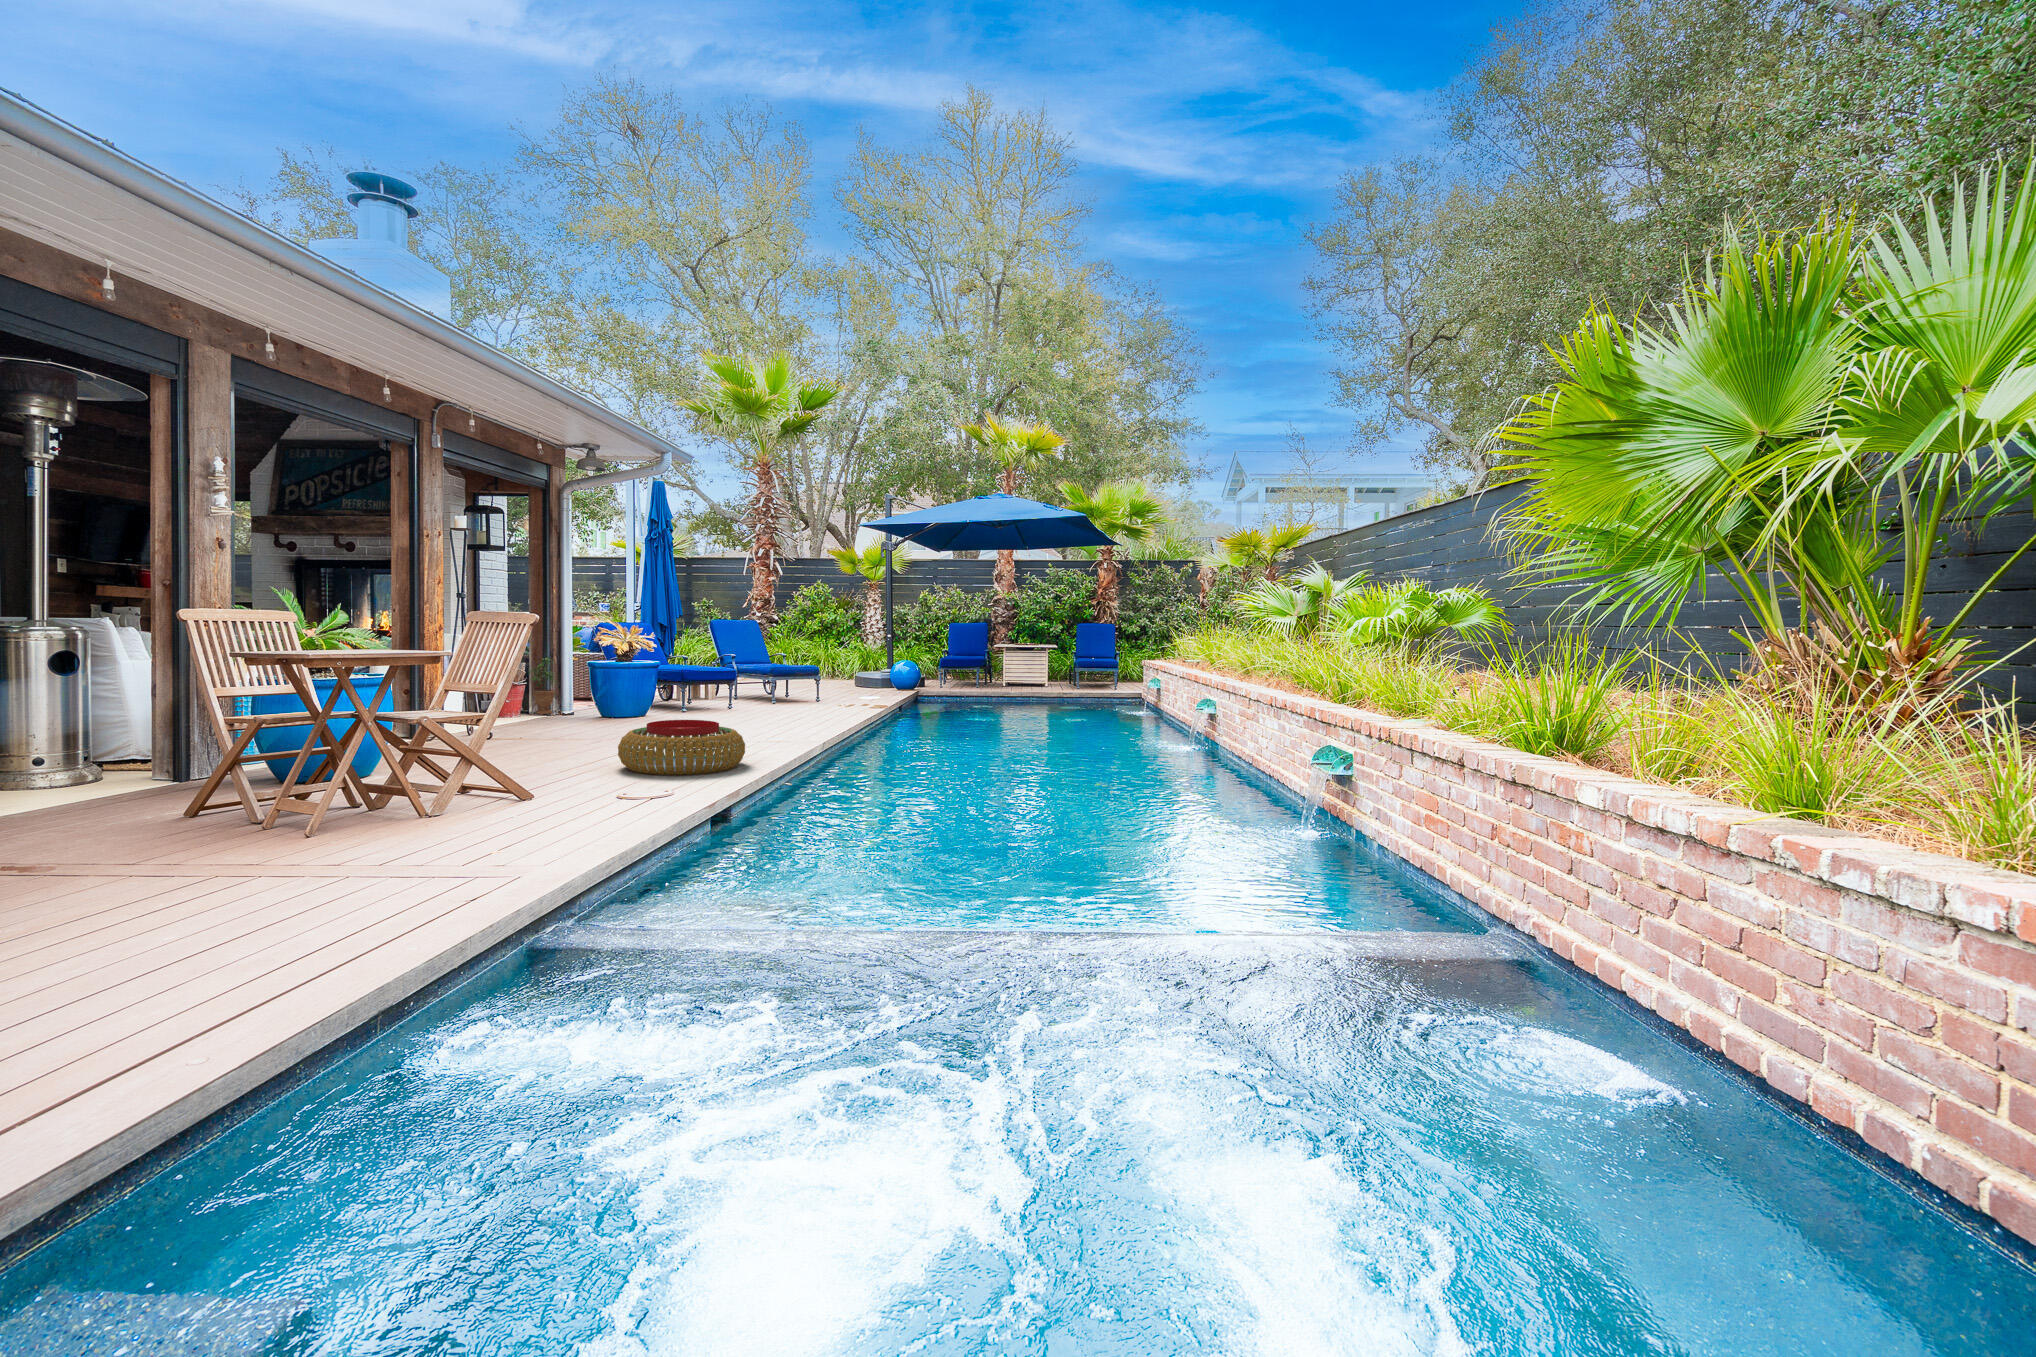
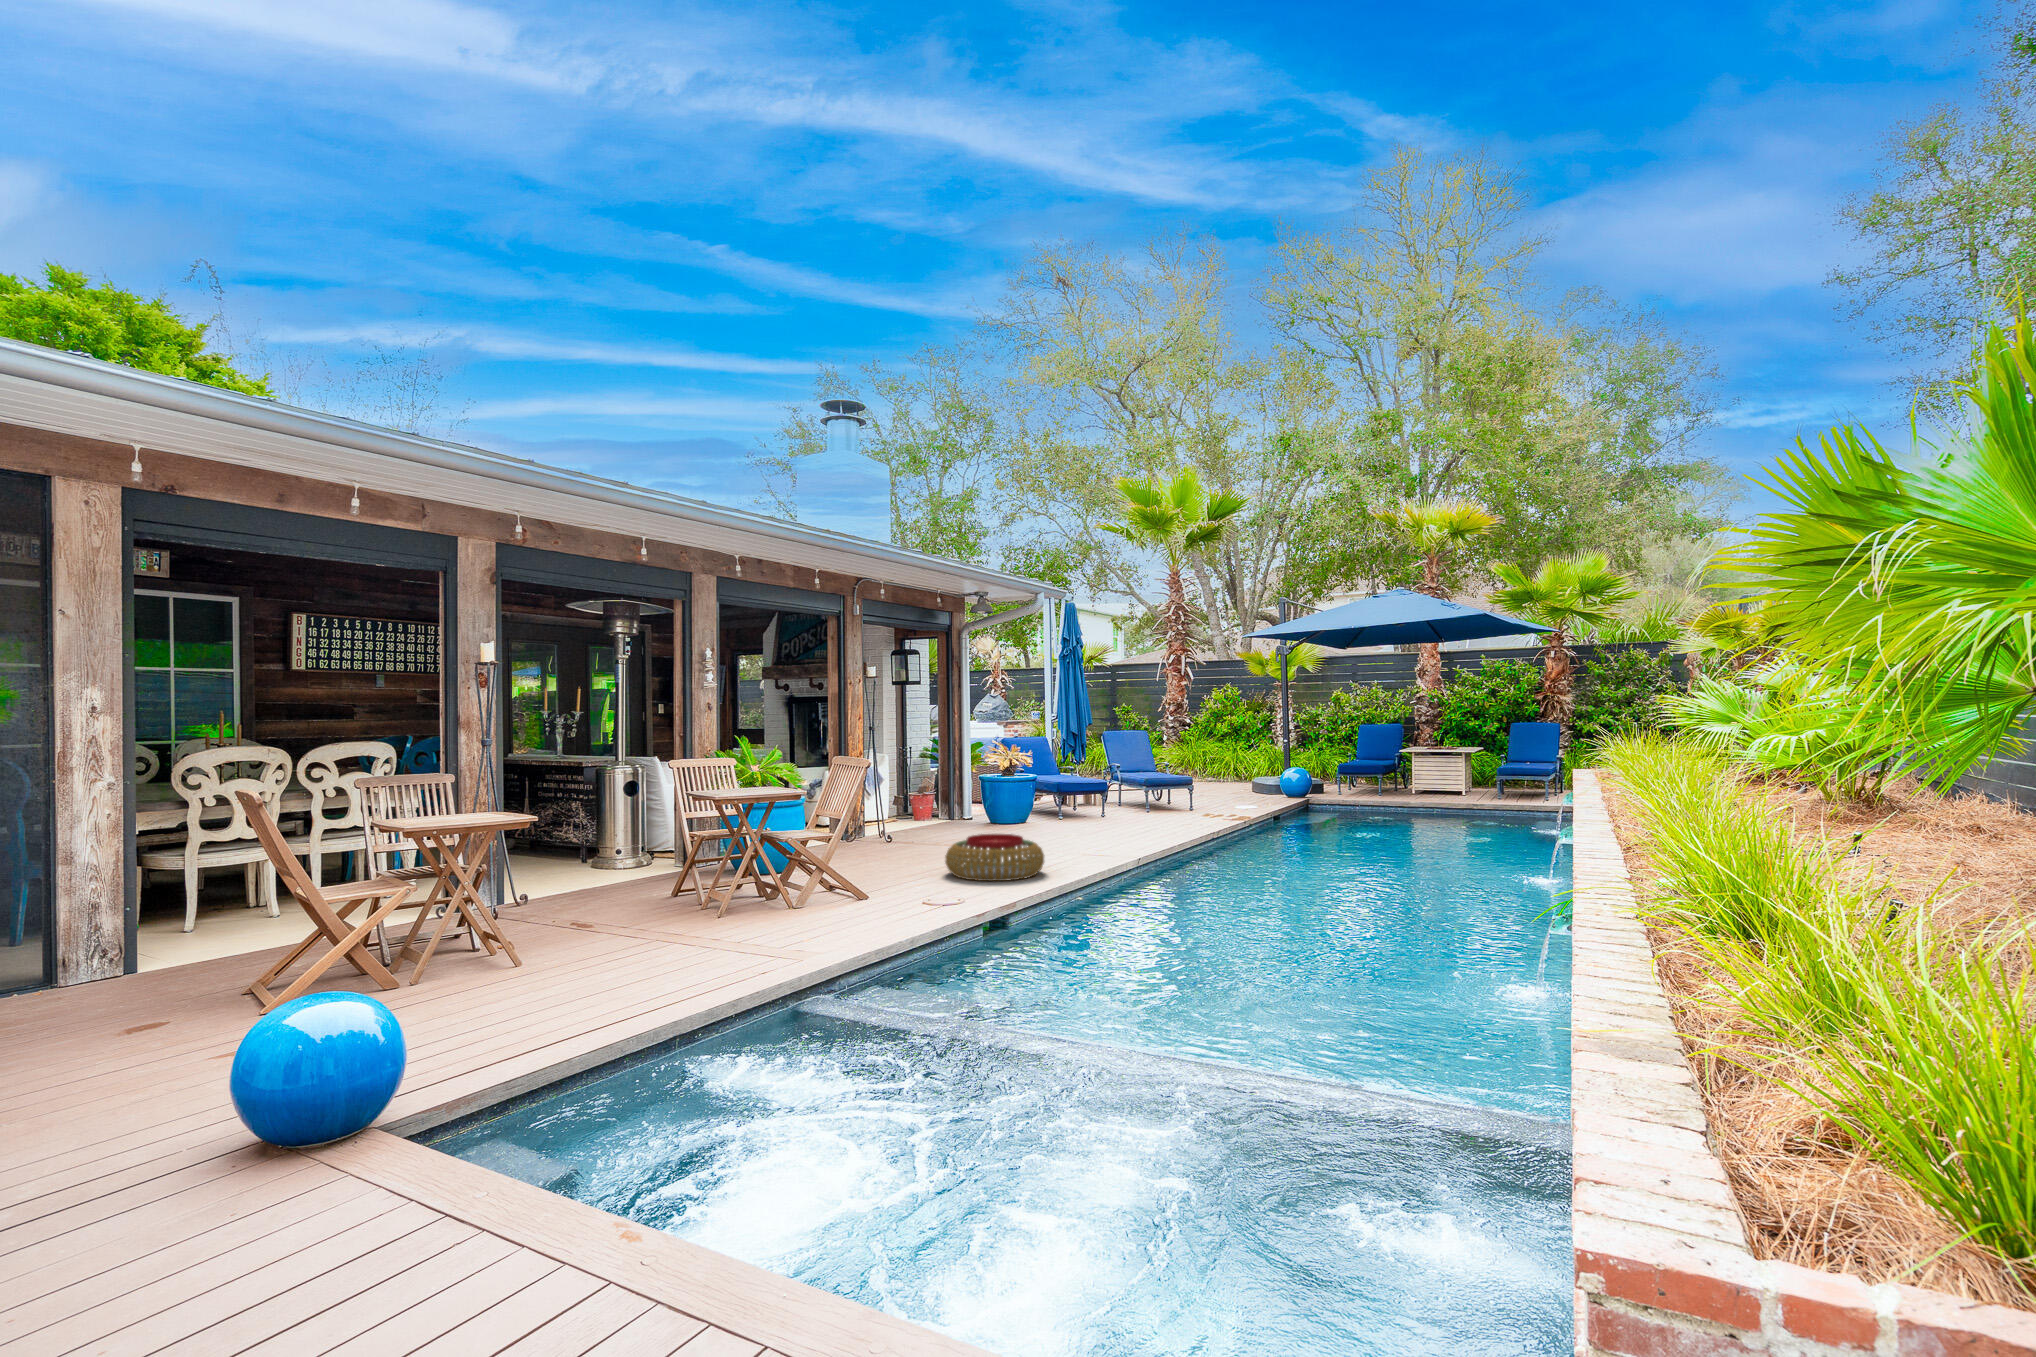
potted plant: present [528,657,556,714] -> none [933,770,954,820]

